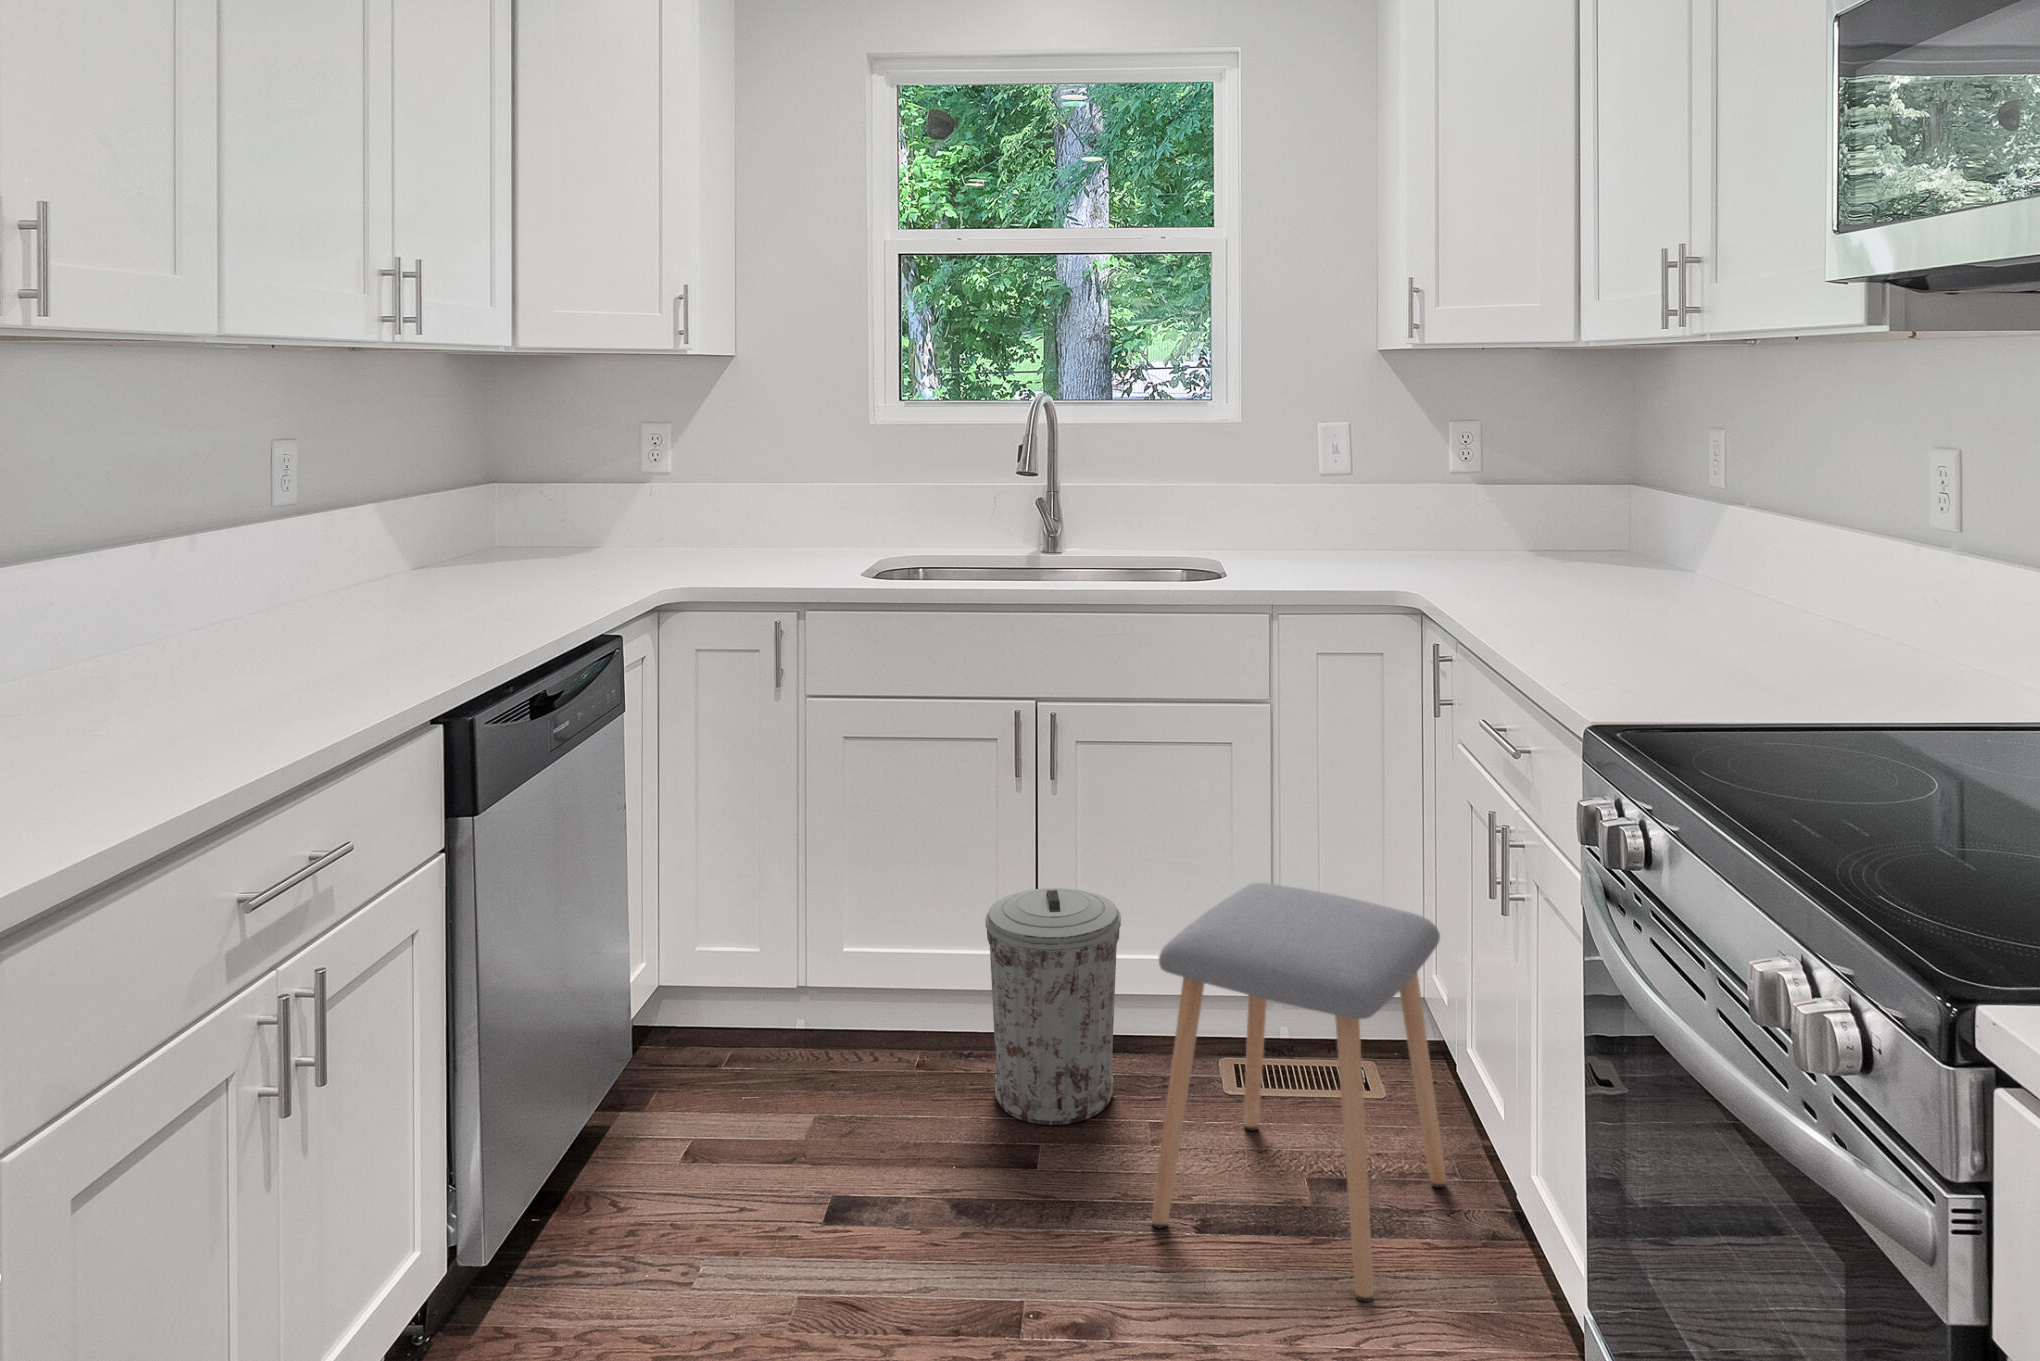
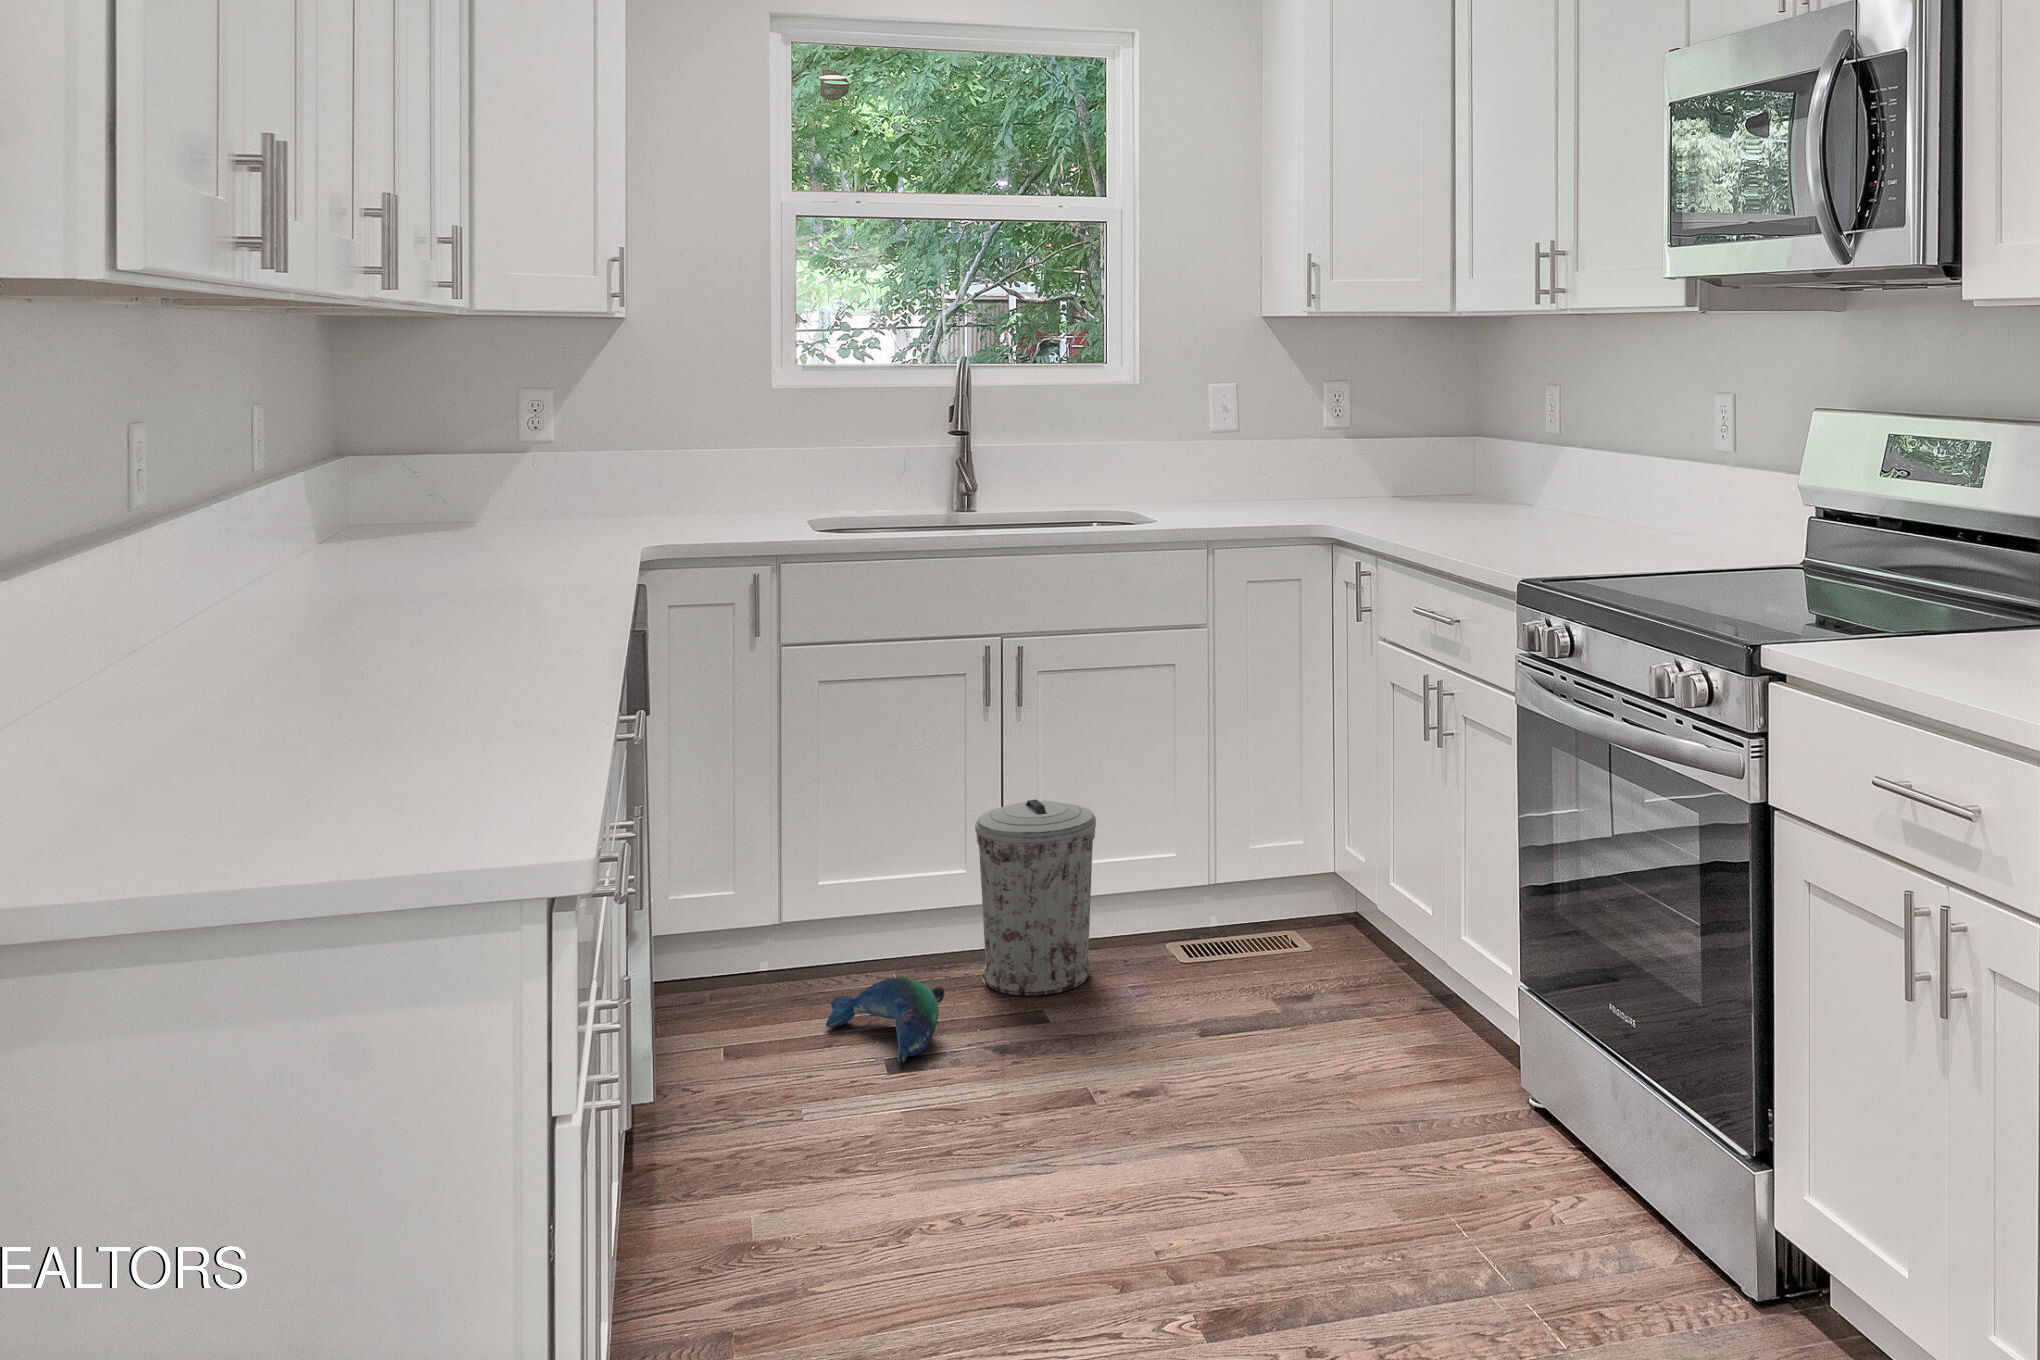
stool: present [1151,883,1446,1302] -> none [1162,766,1378,1049]
plush toy: none [798,1089,916,1213] -> present [826,977,944,1063]

